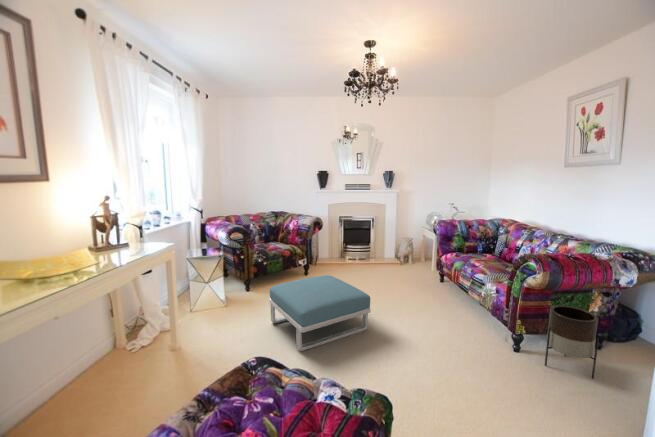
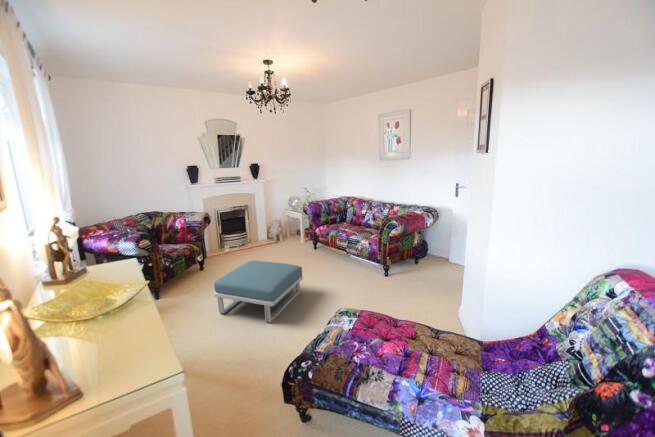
planter: present [545,306,599,378] -> none [402,243,426,278]

